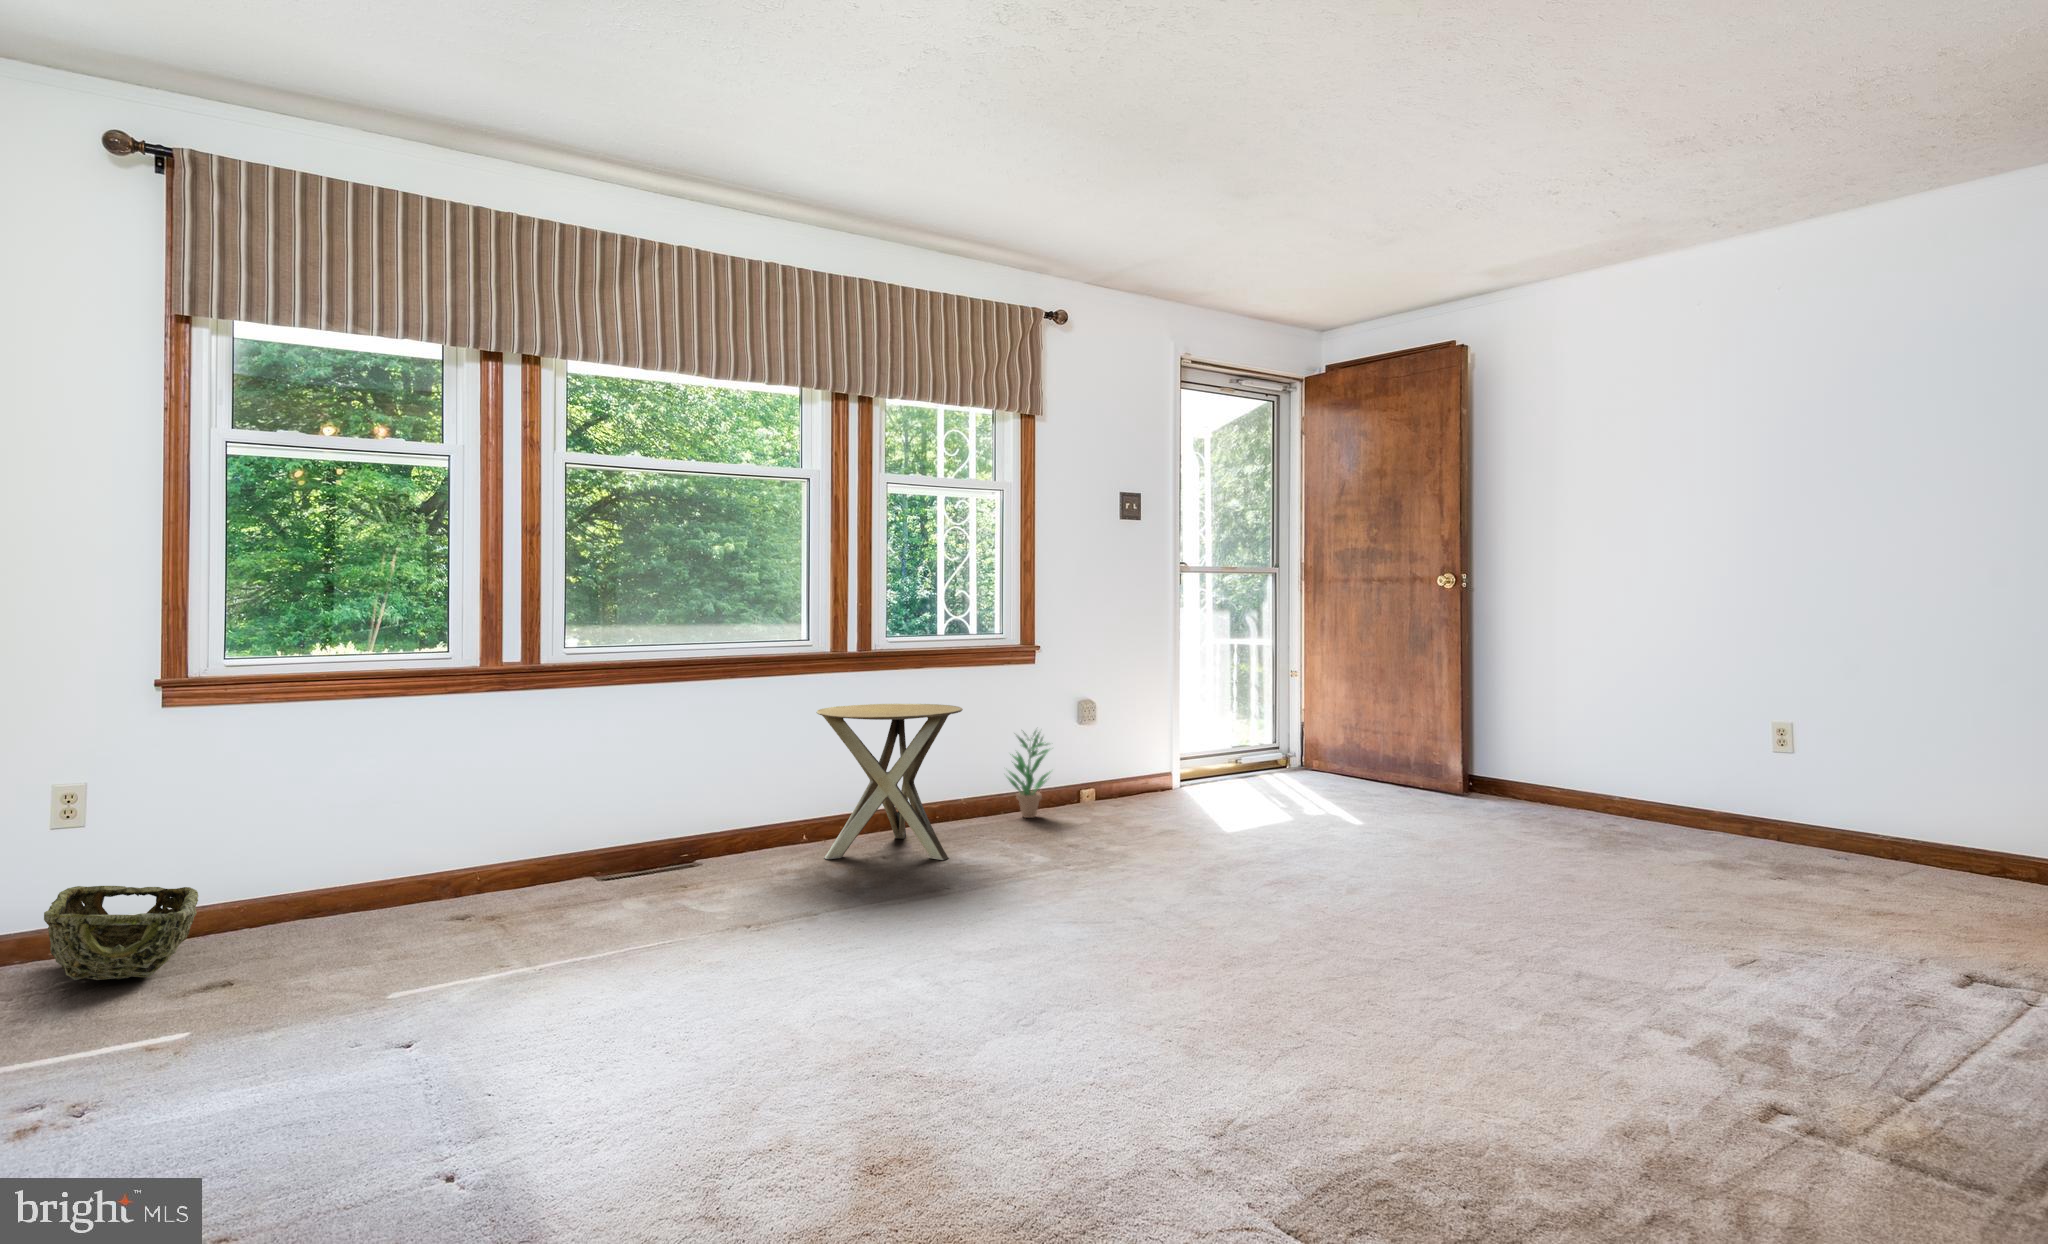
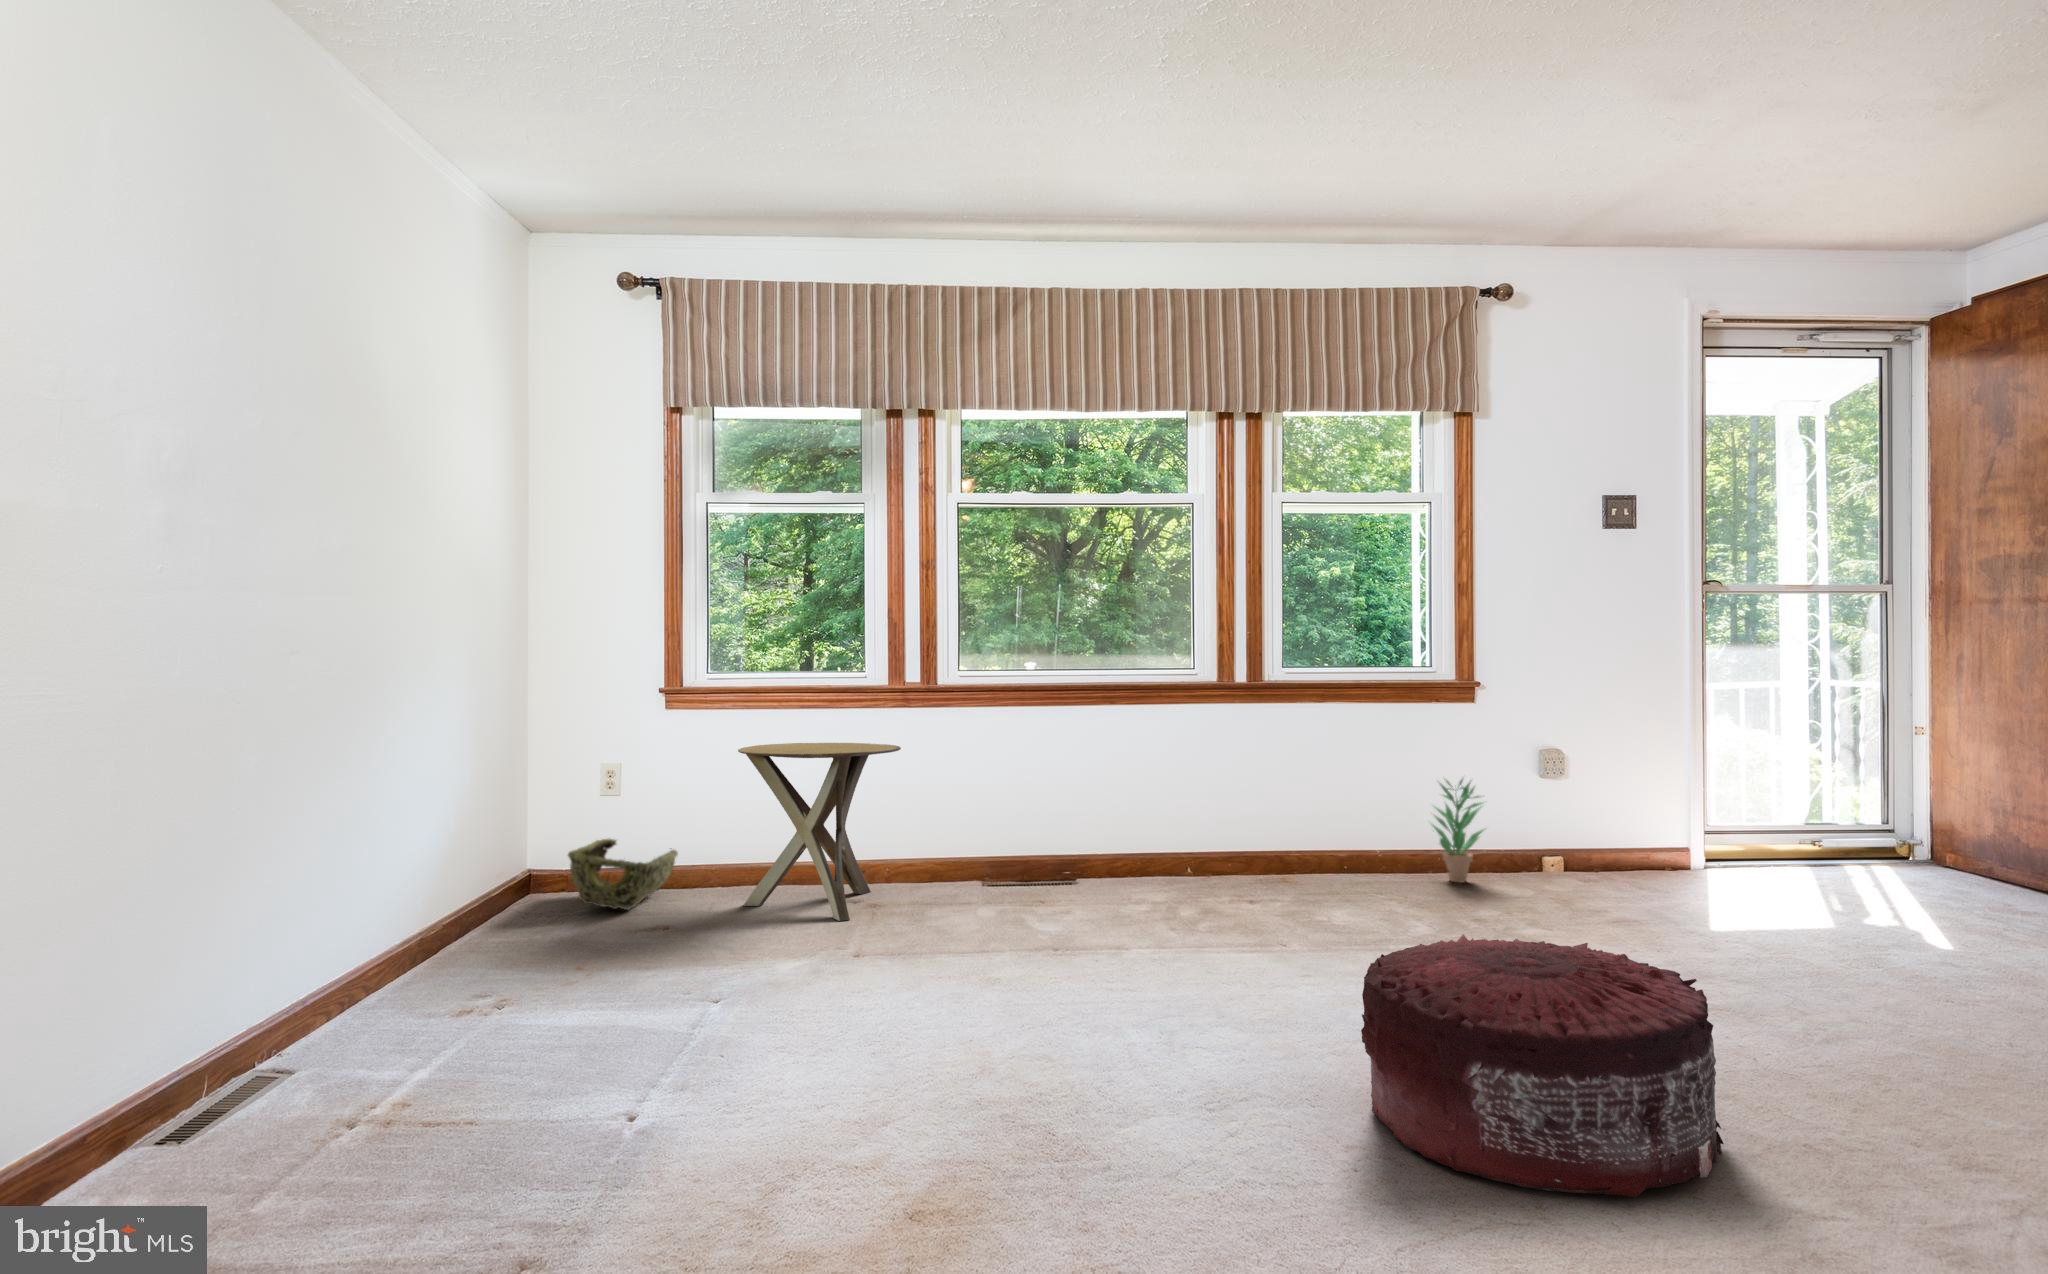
side table: present [816,704,963,860] -> present [738,743,901,921]
pouf: none [1155,861,1412,1059] -> present [1361,934,1724,1197]

